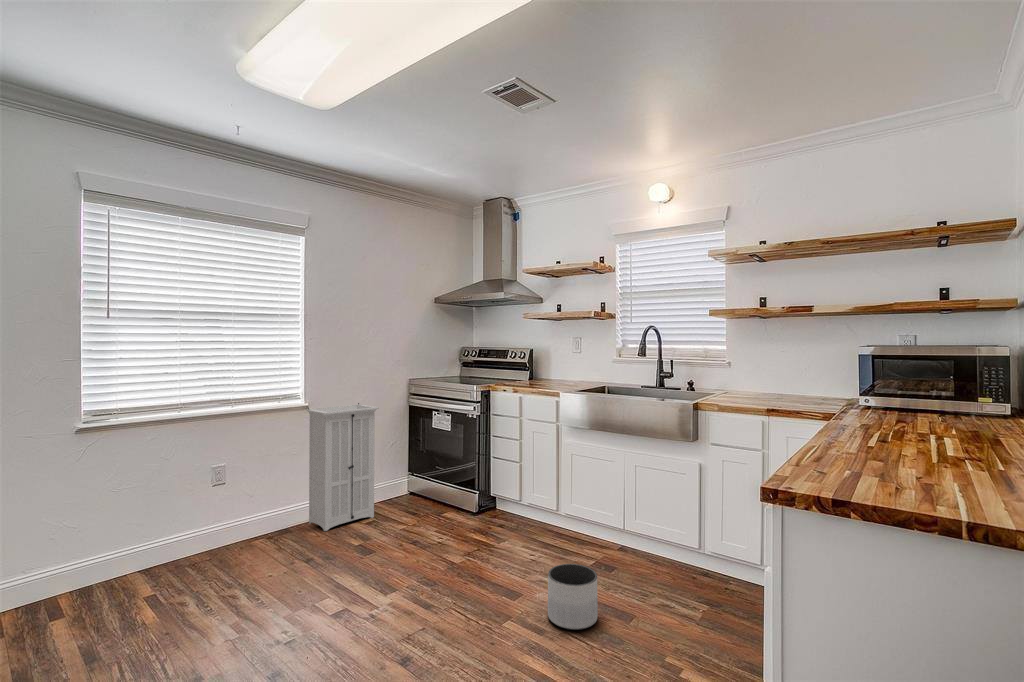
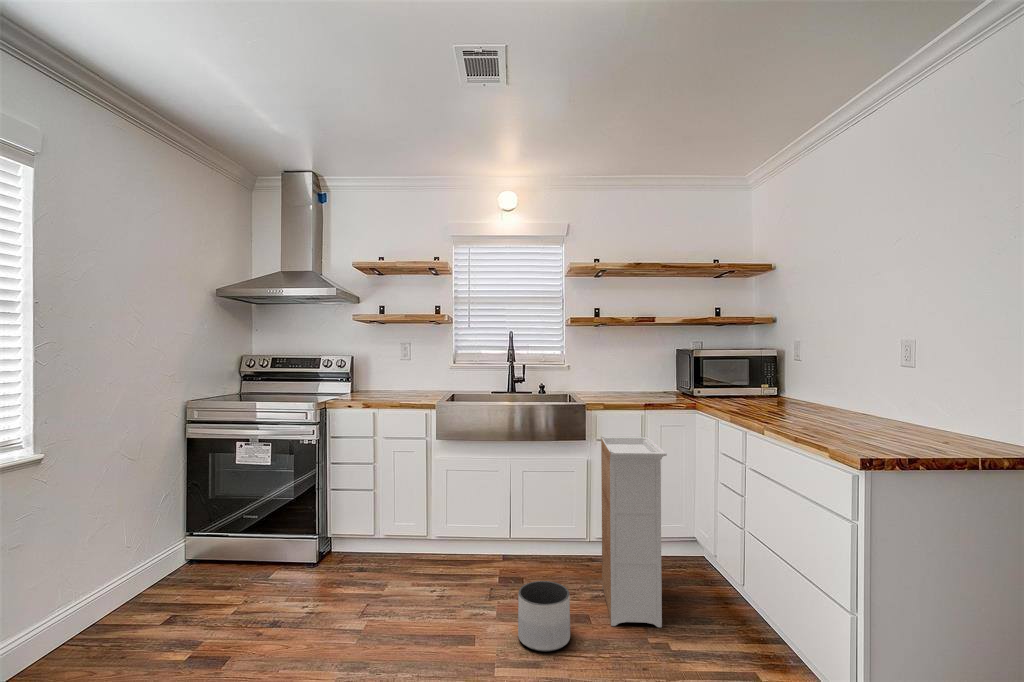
storage cabinet: present [307,403,379,531] -> present [601,437,667,627]

